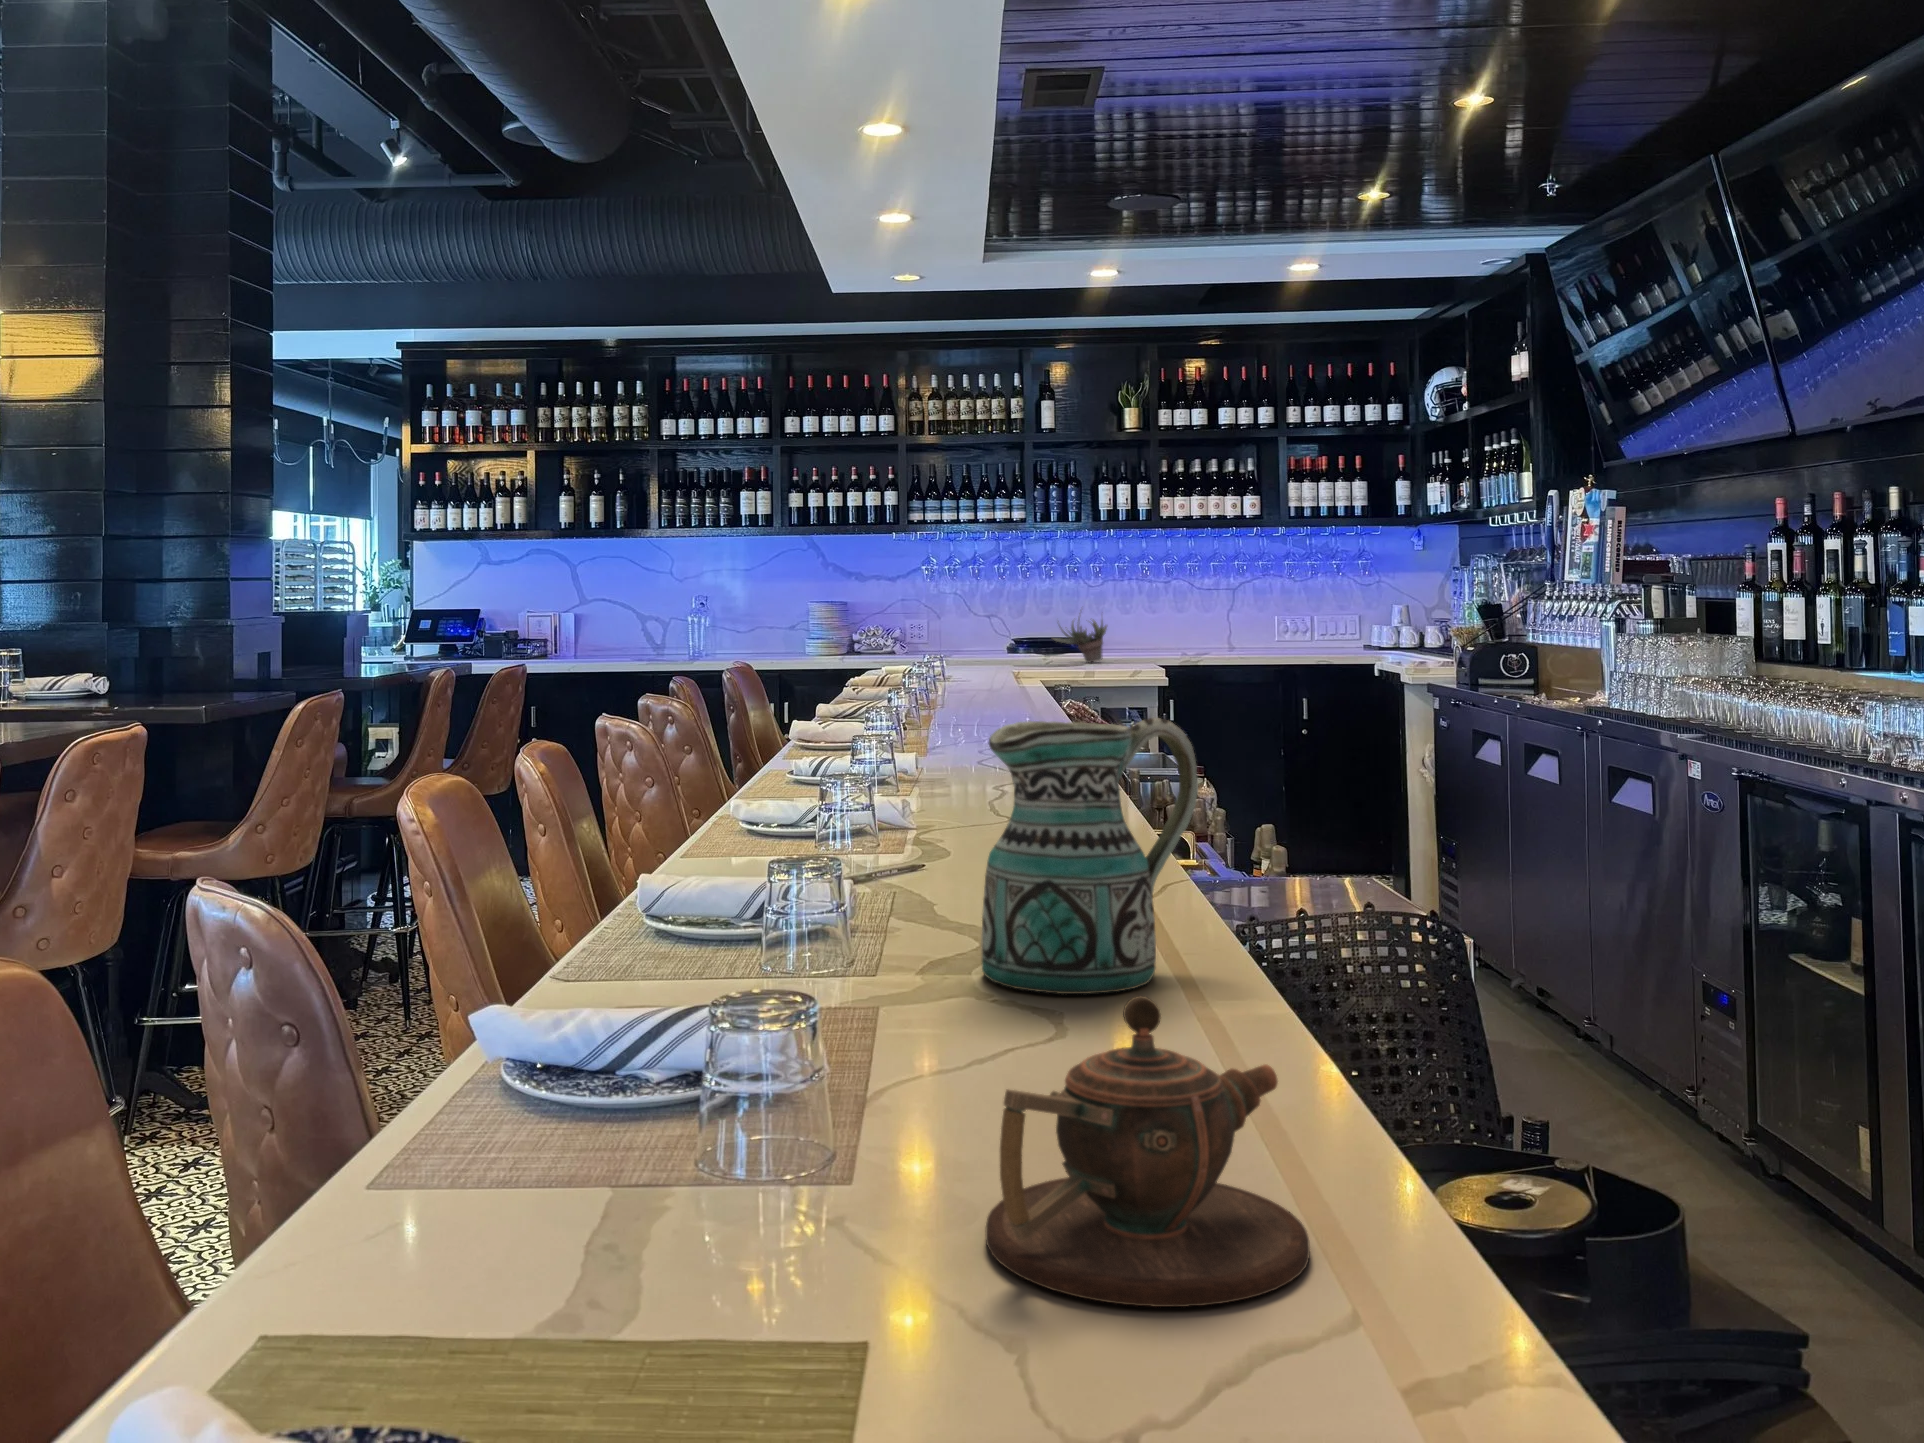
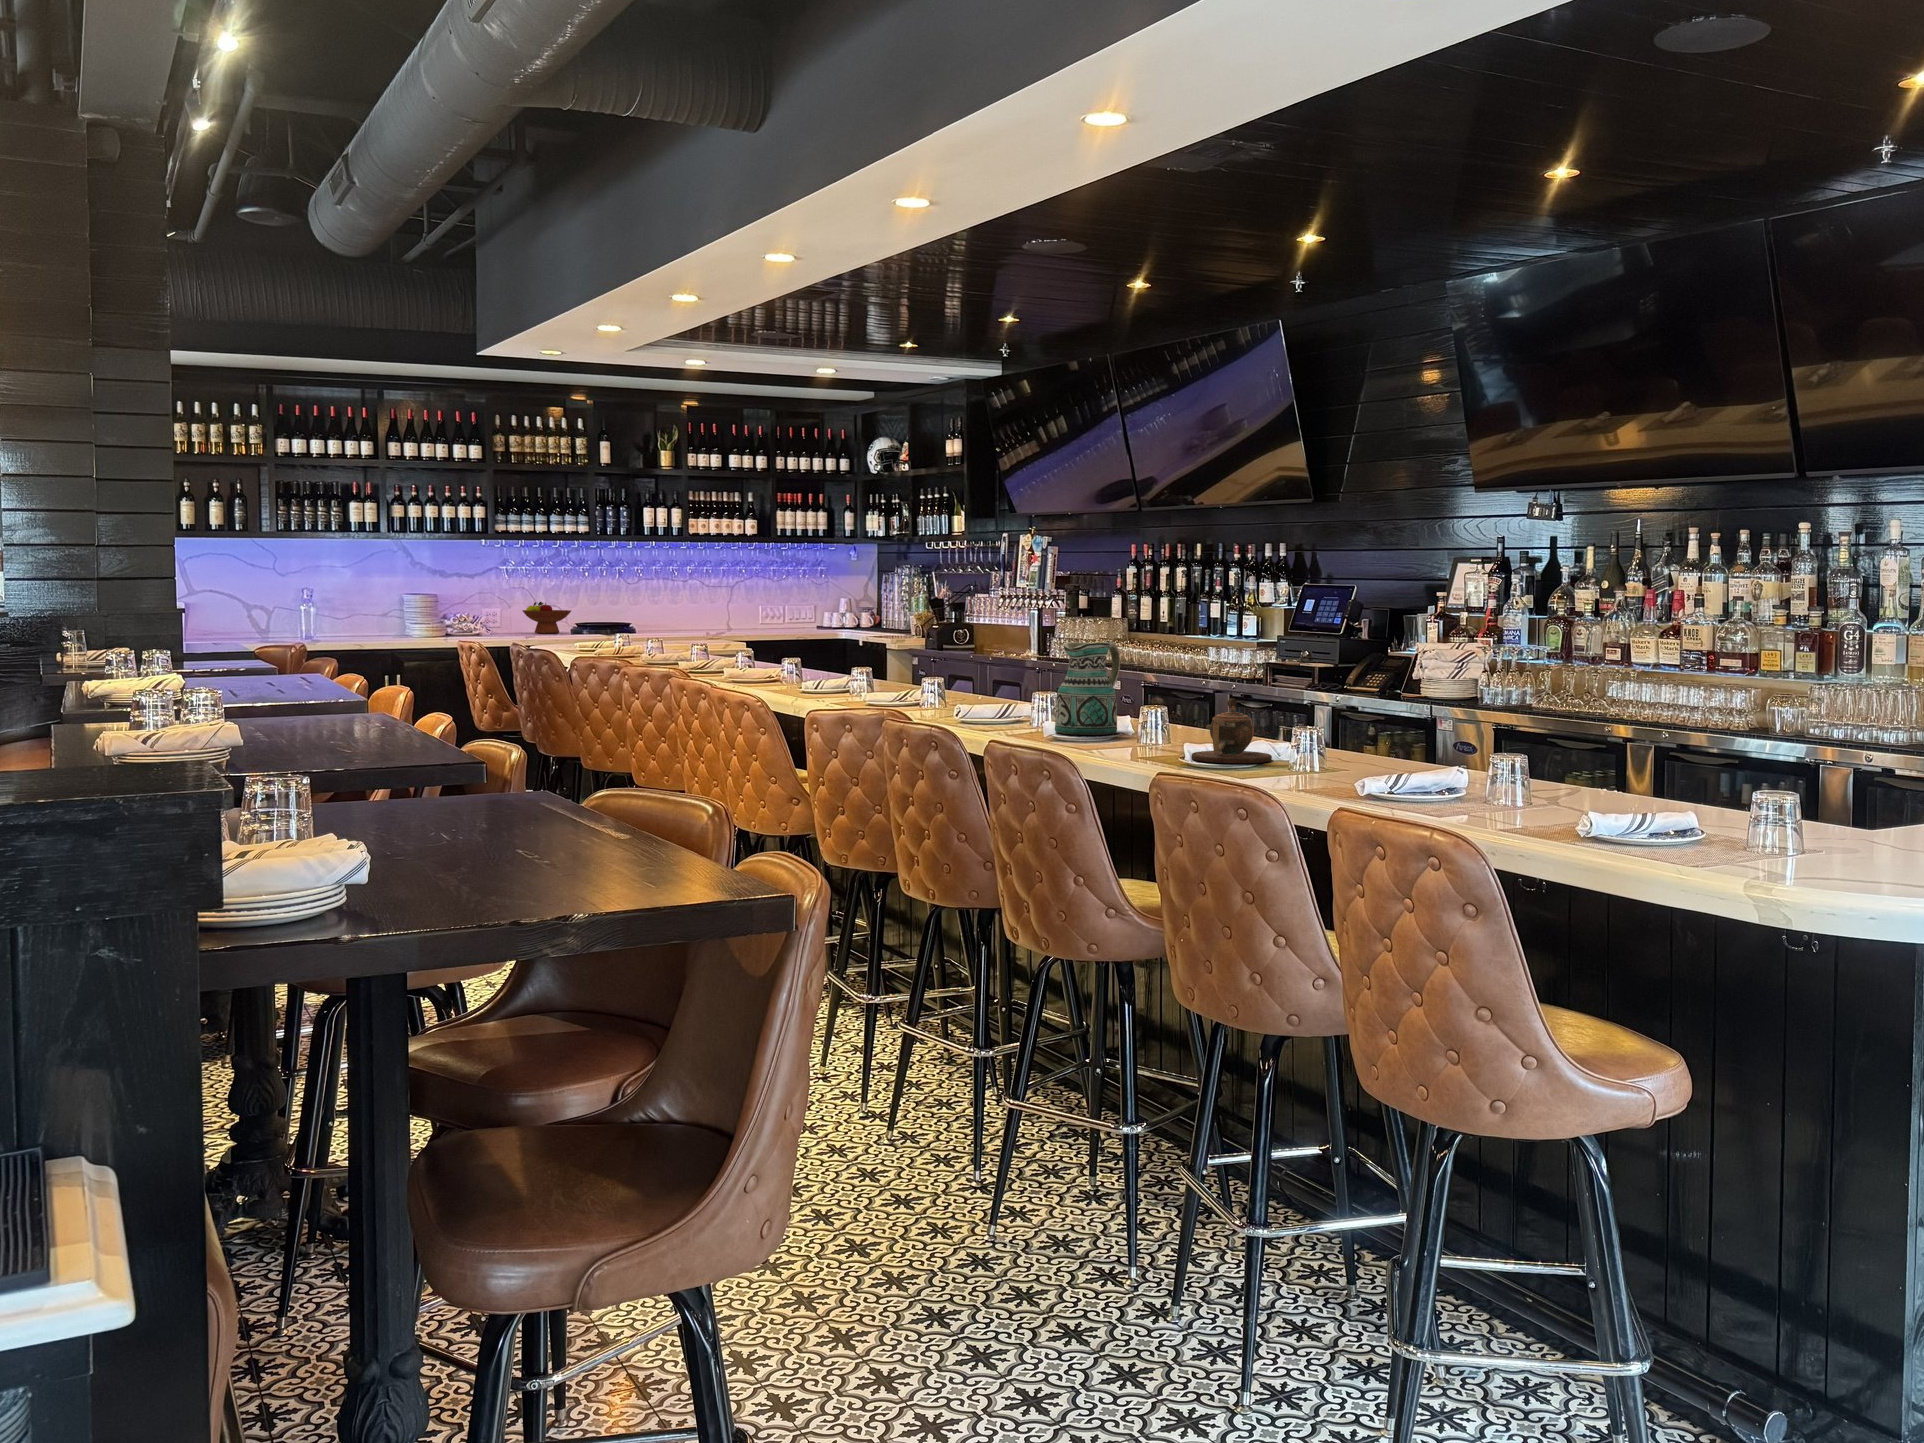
succulent plant: present [1052,610,1107,663] -> none [639,599,678,639]
fruit bowl: none [944,611,1007,653] -> present [522,602,571,634]

